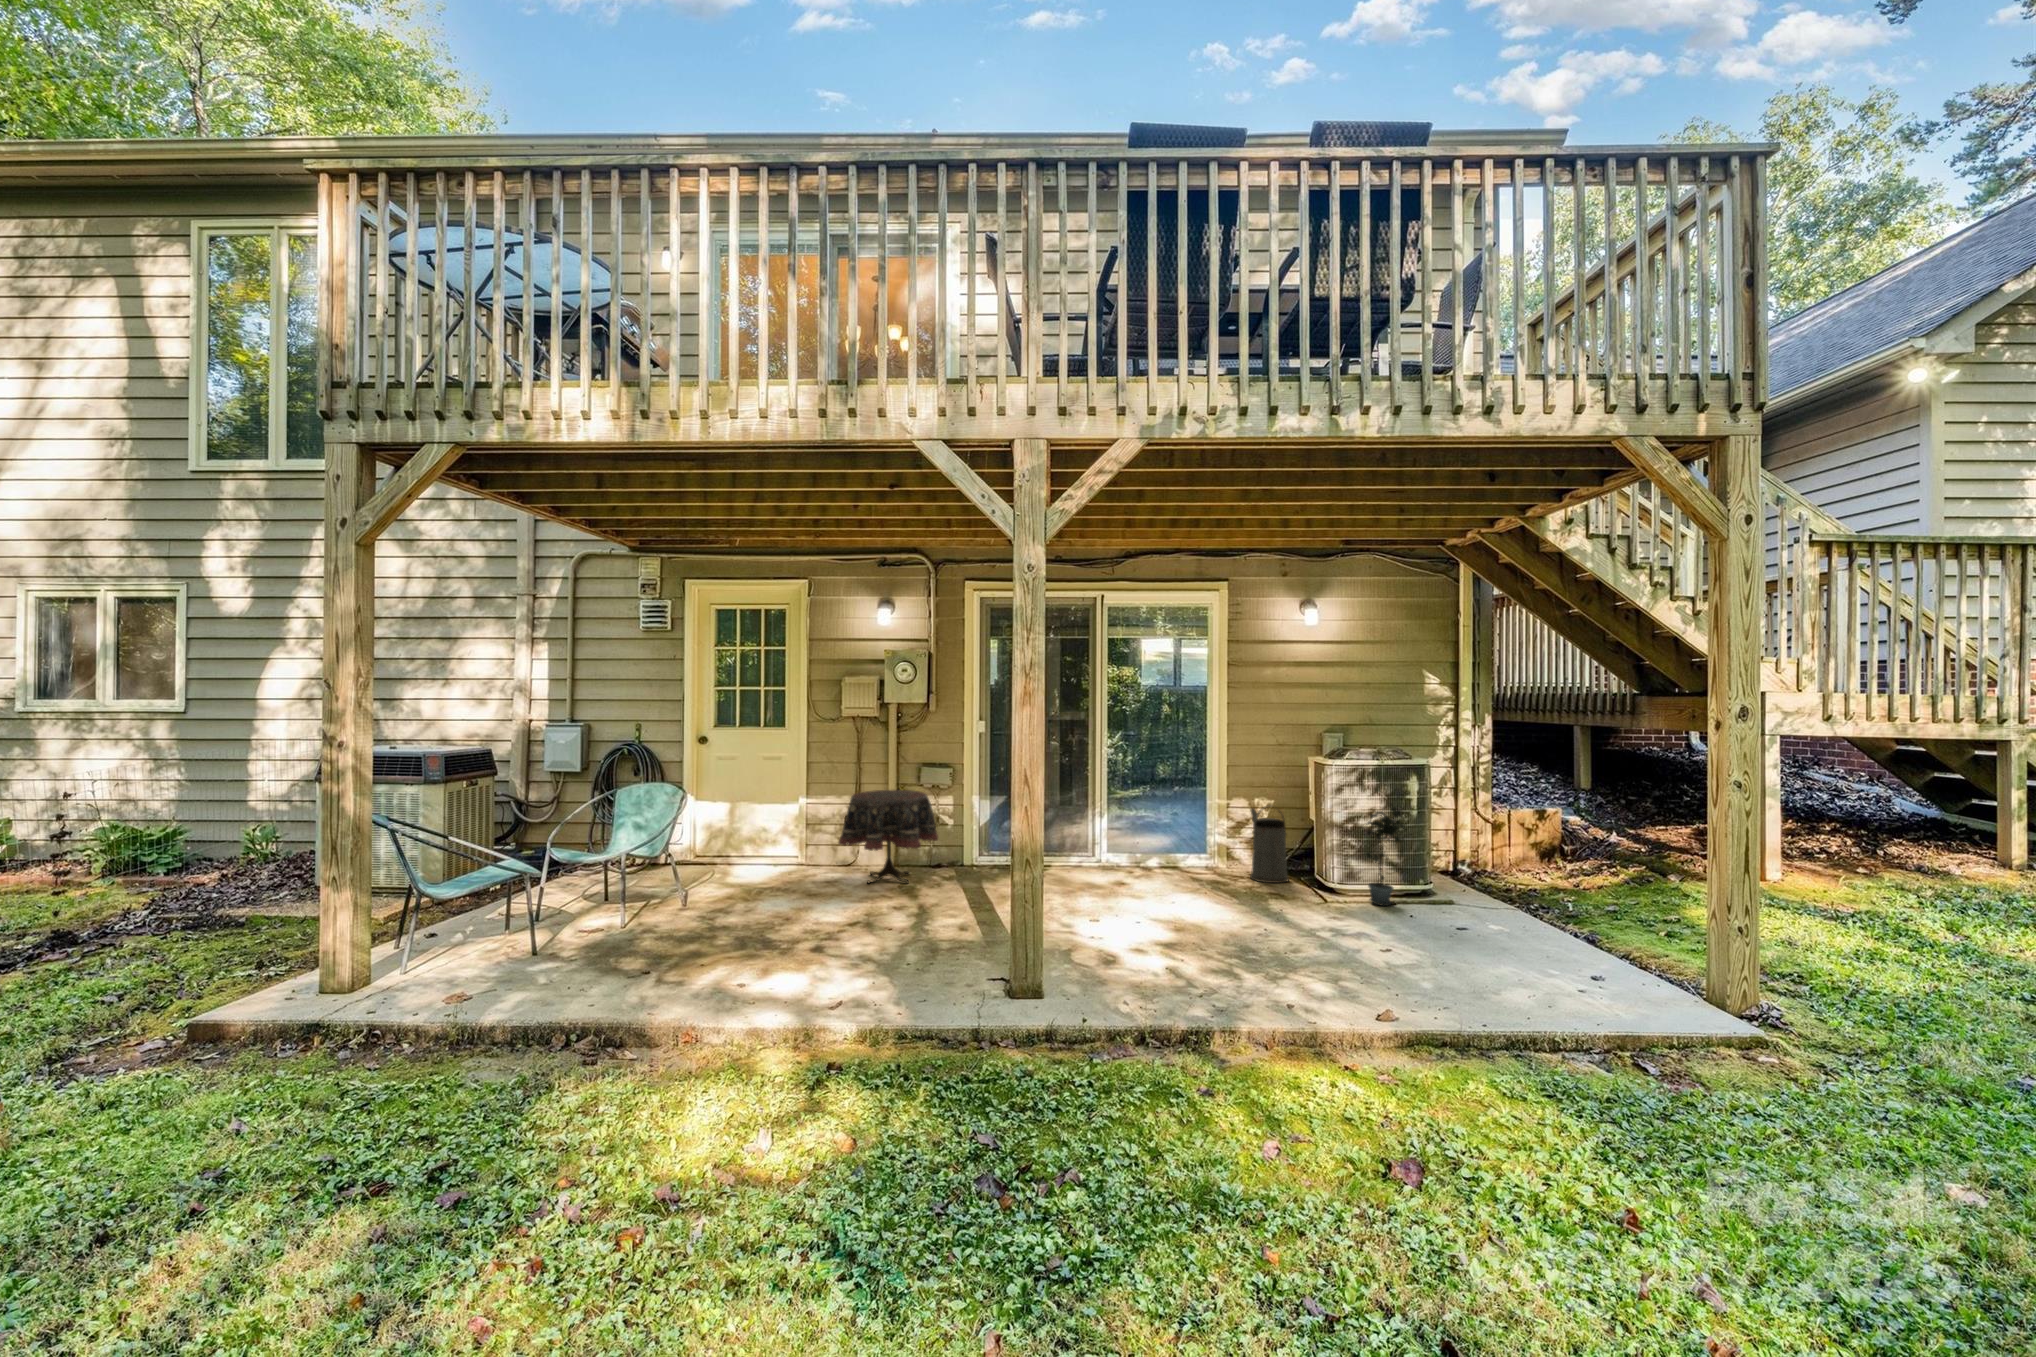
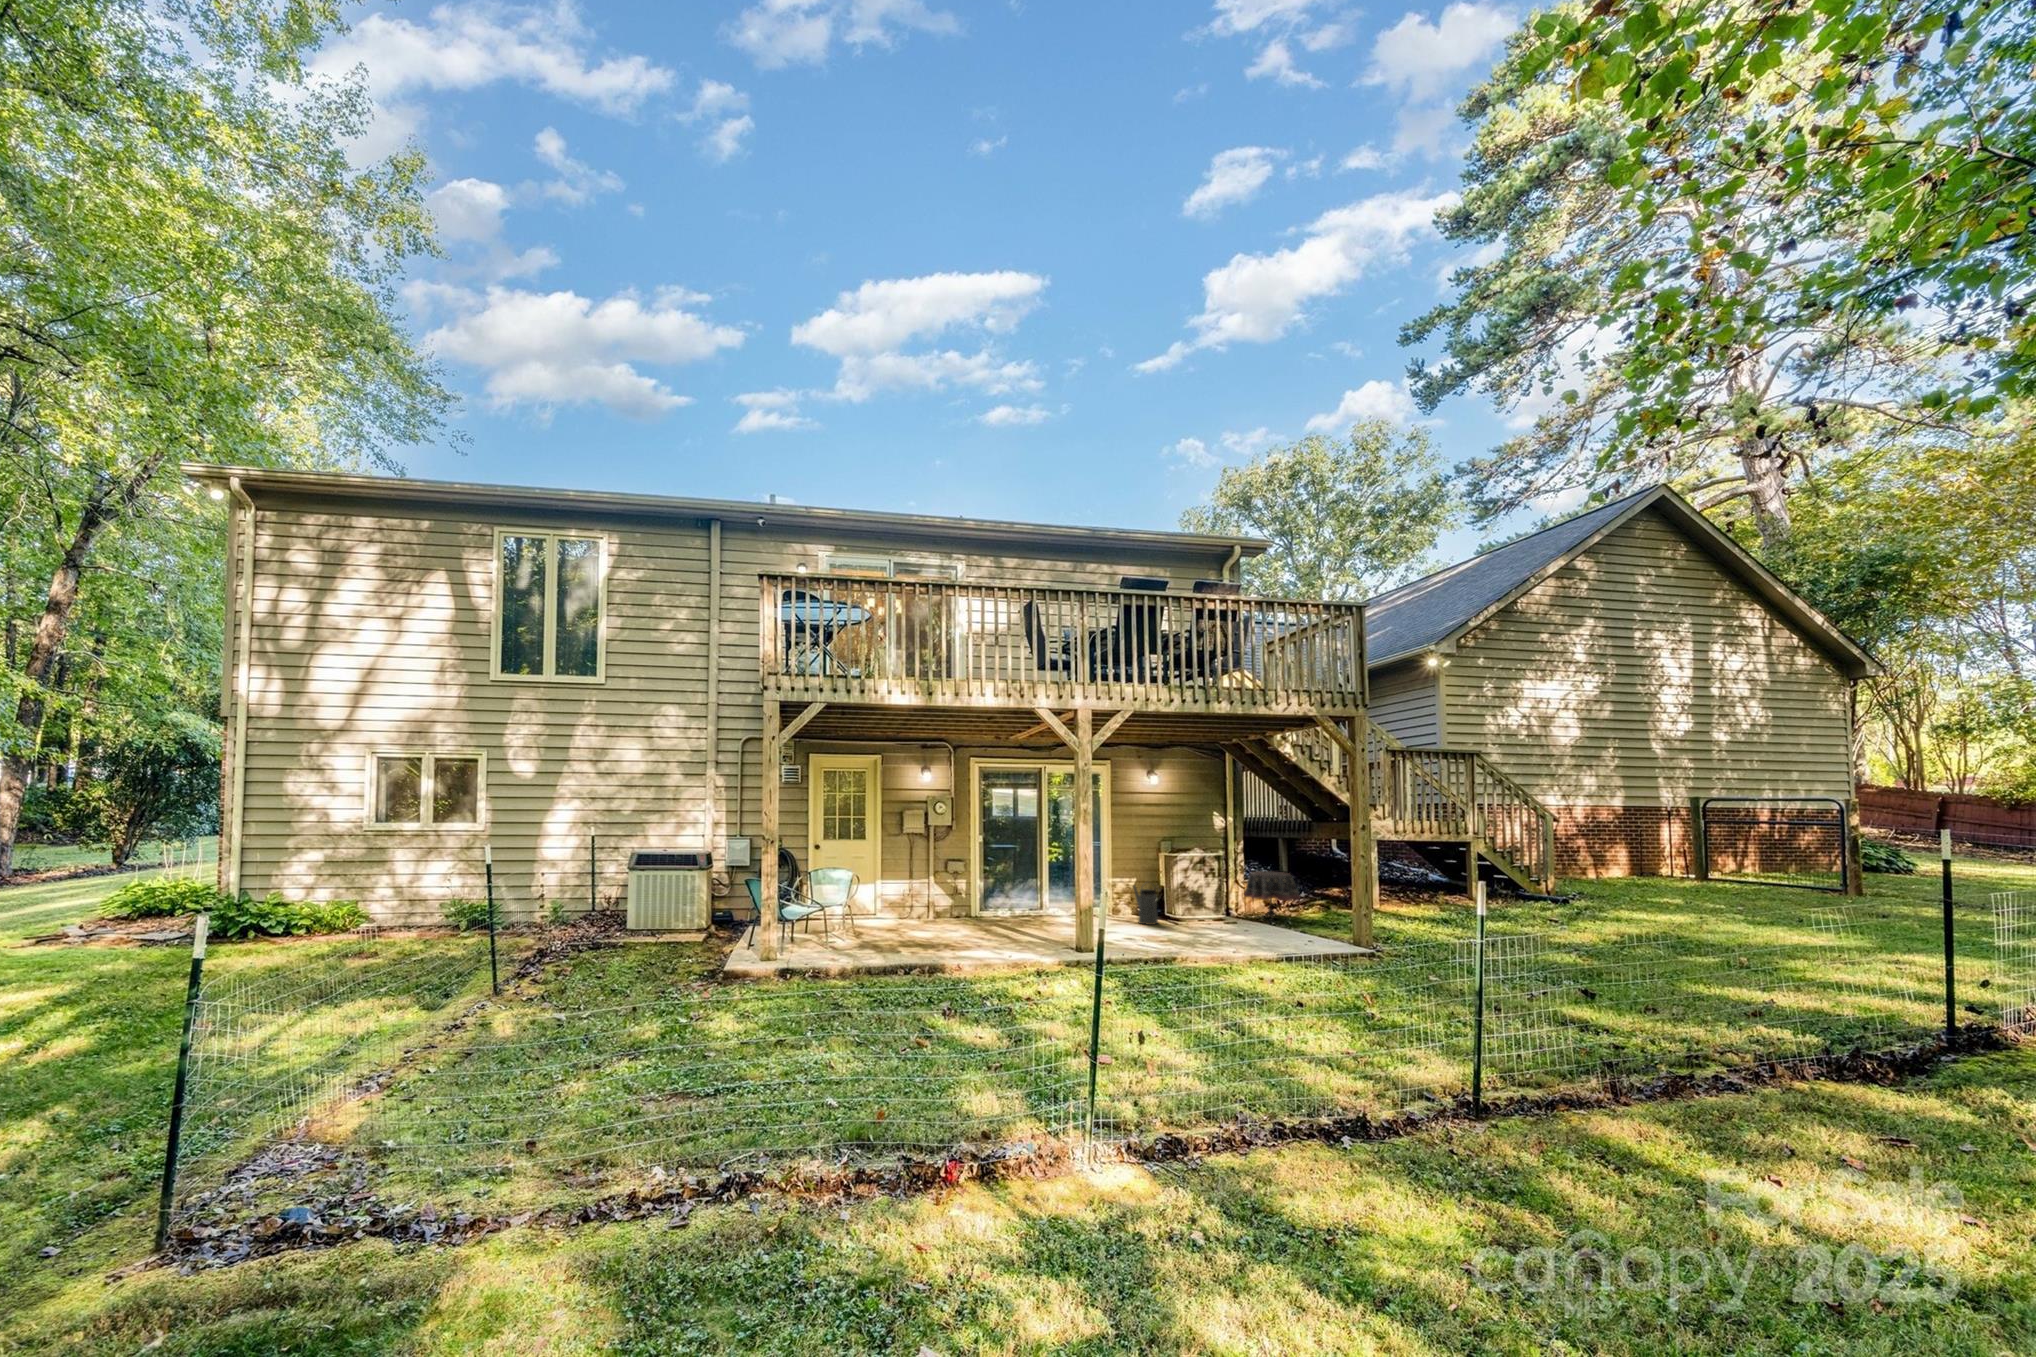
side table: present [839,790,938,884] -> present [1244,871,1300,919]
potted plant: present [1364,804,1406,906] -> none [1199,877,1222,931]

